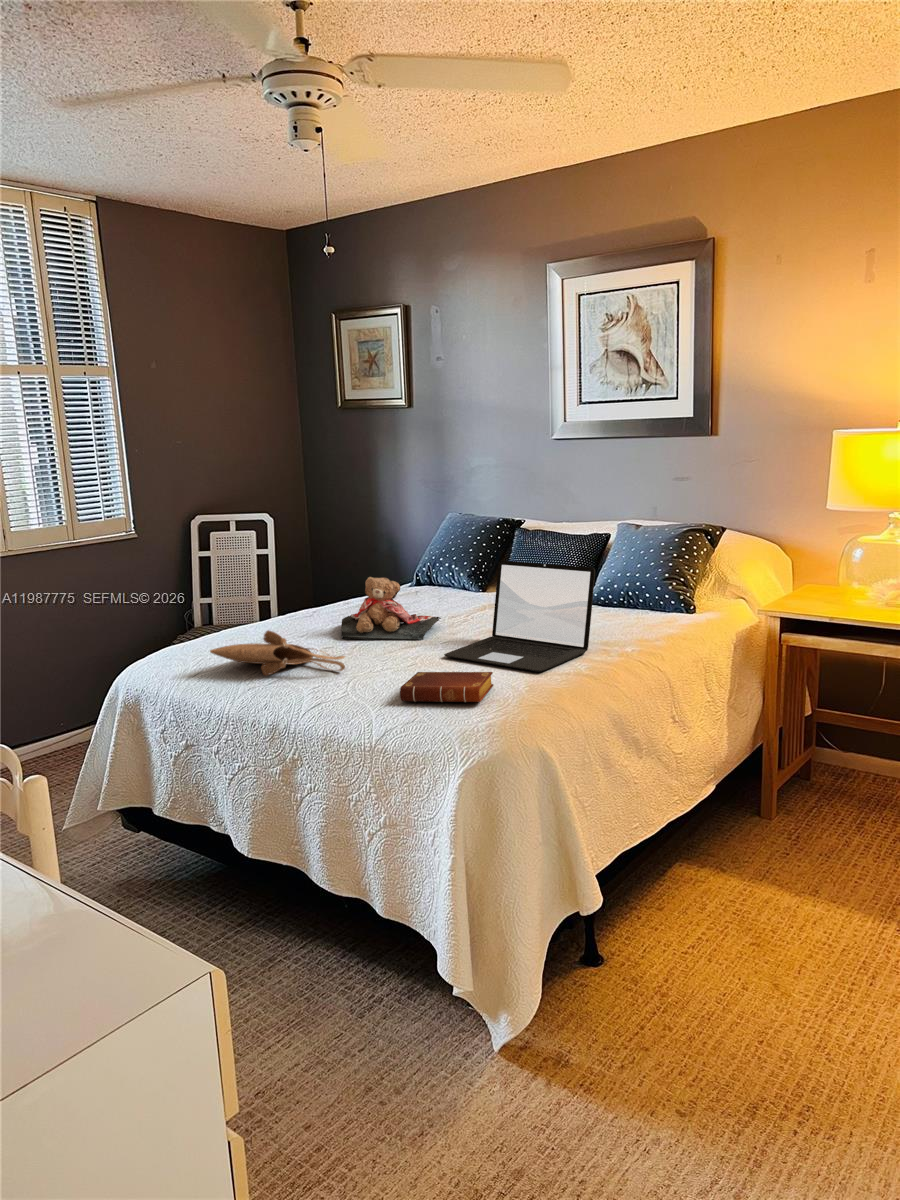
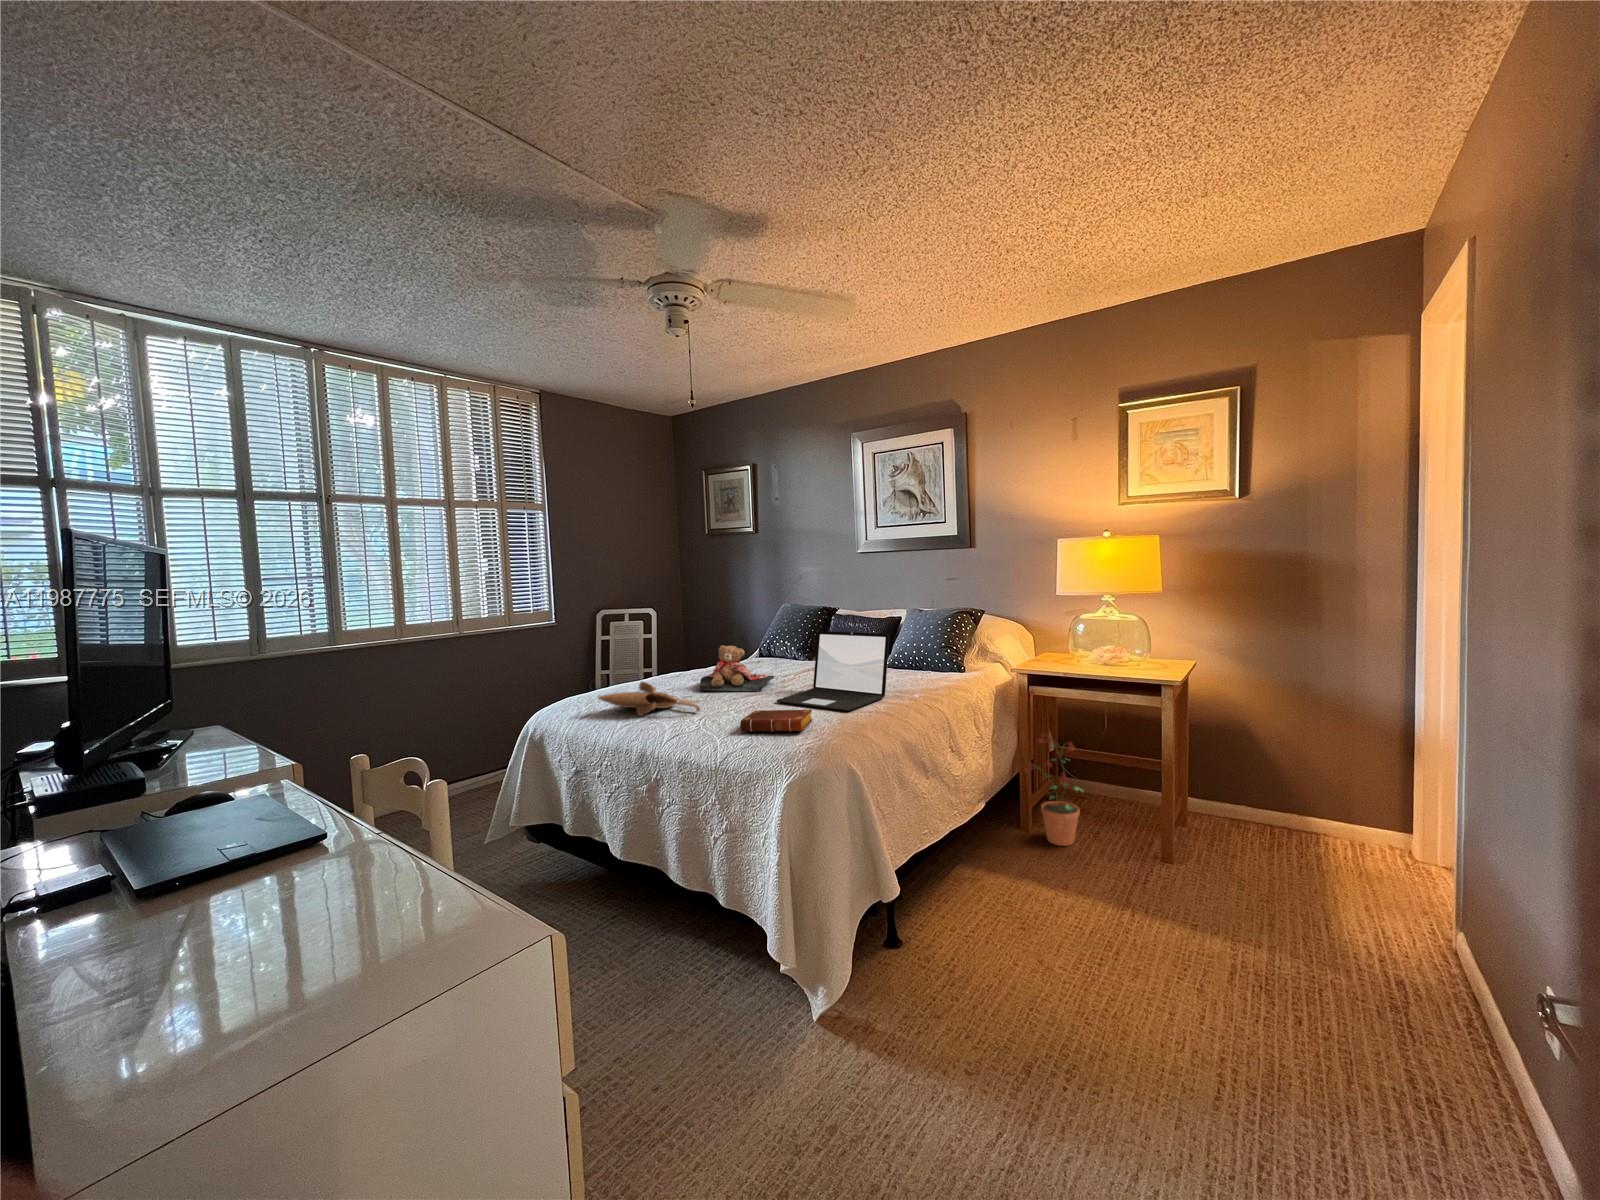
potted plant: none [768,695,848,839] -> present [1024,735,1083,846]

